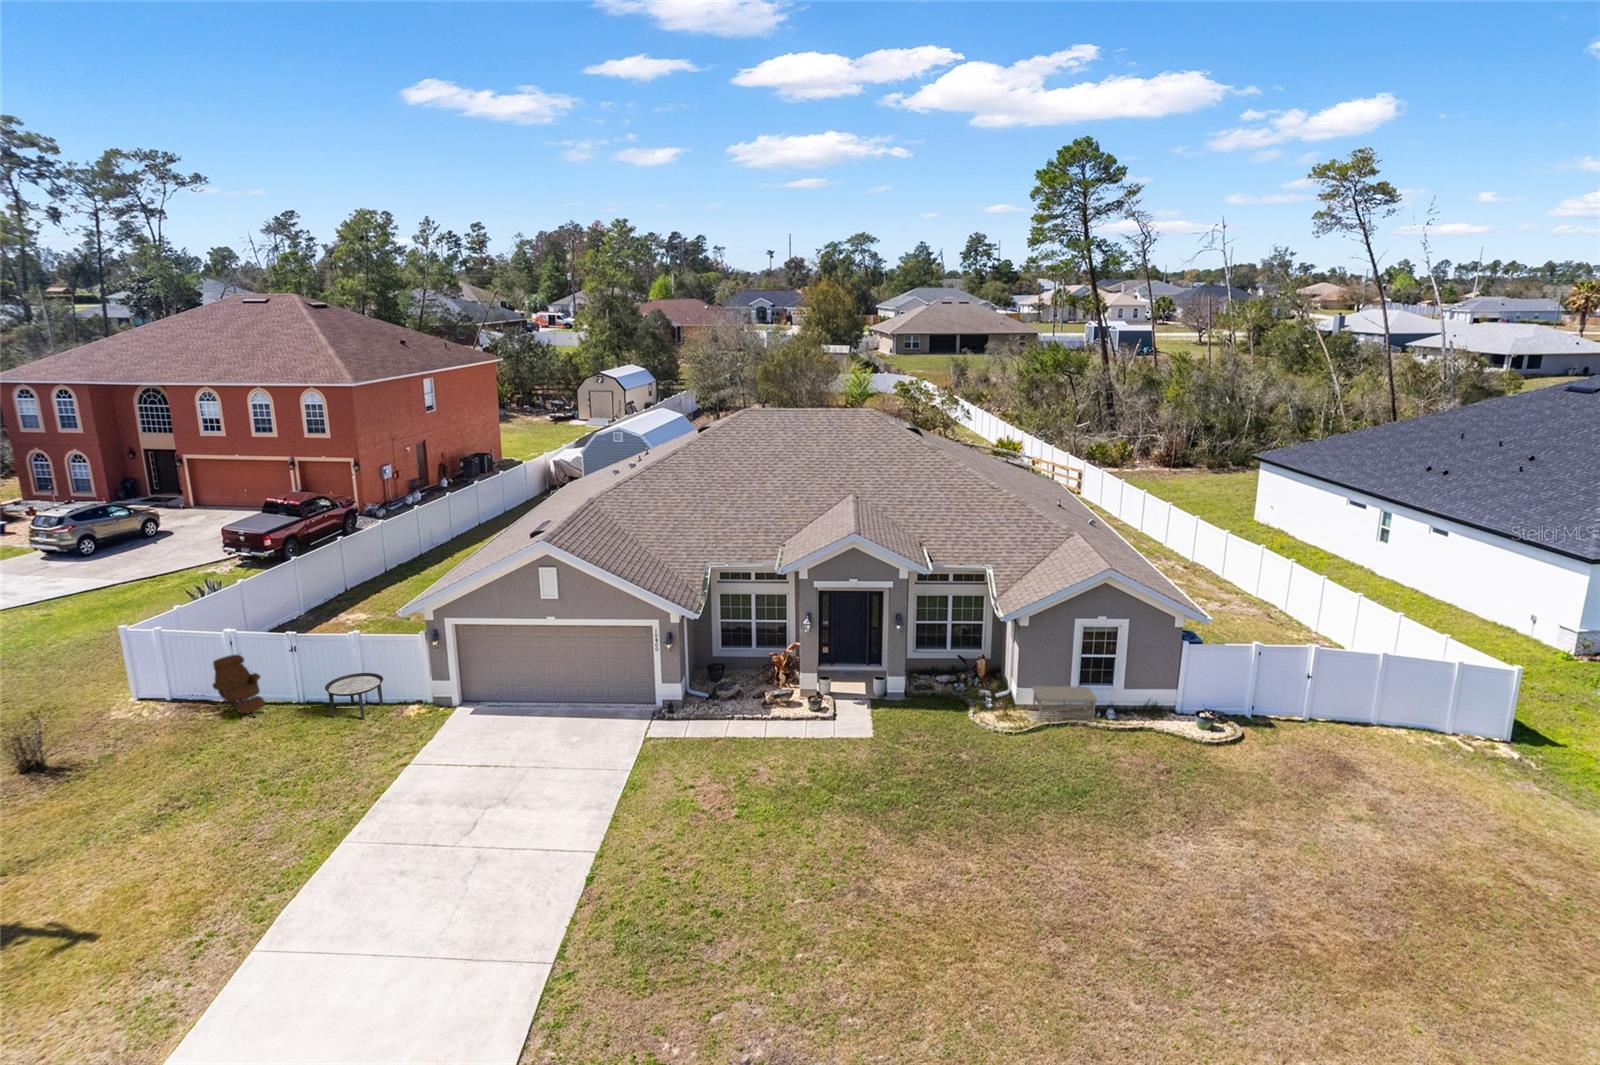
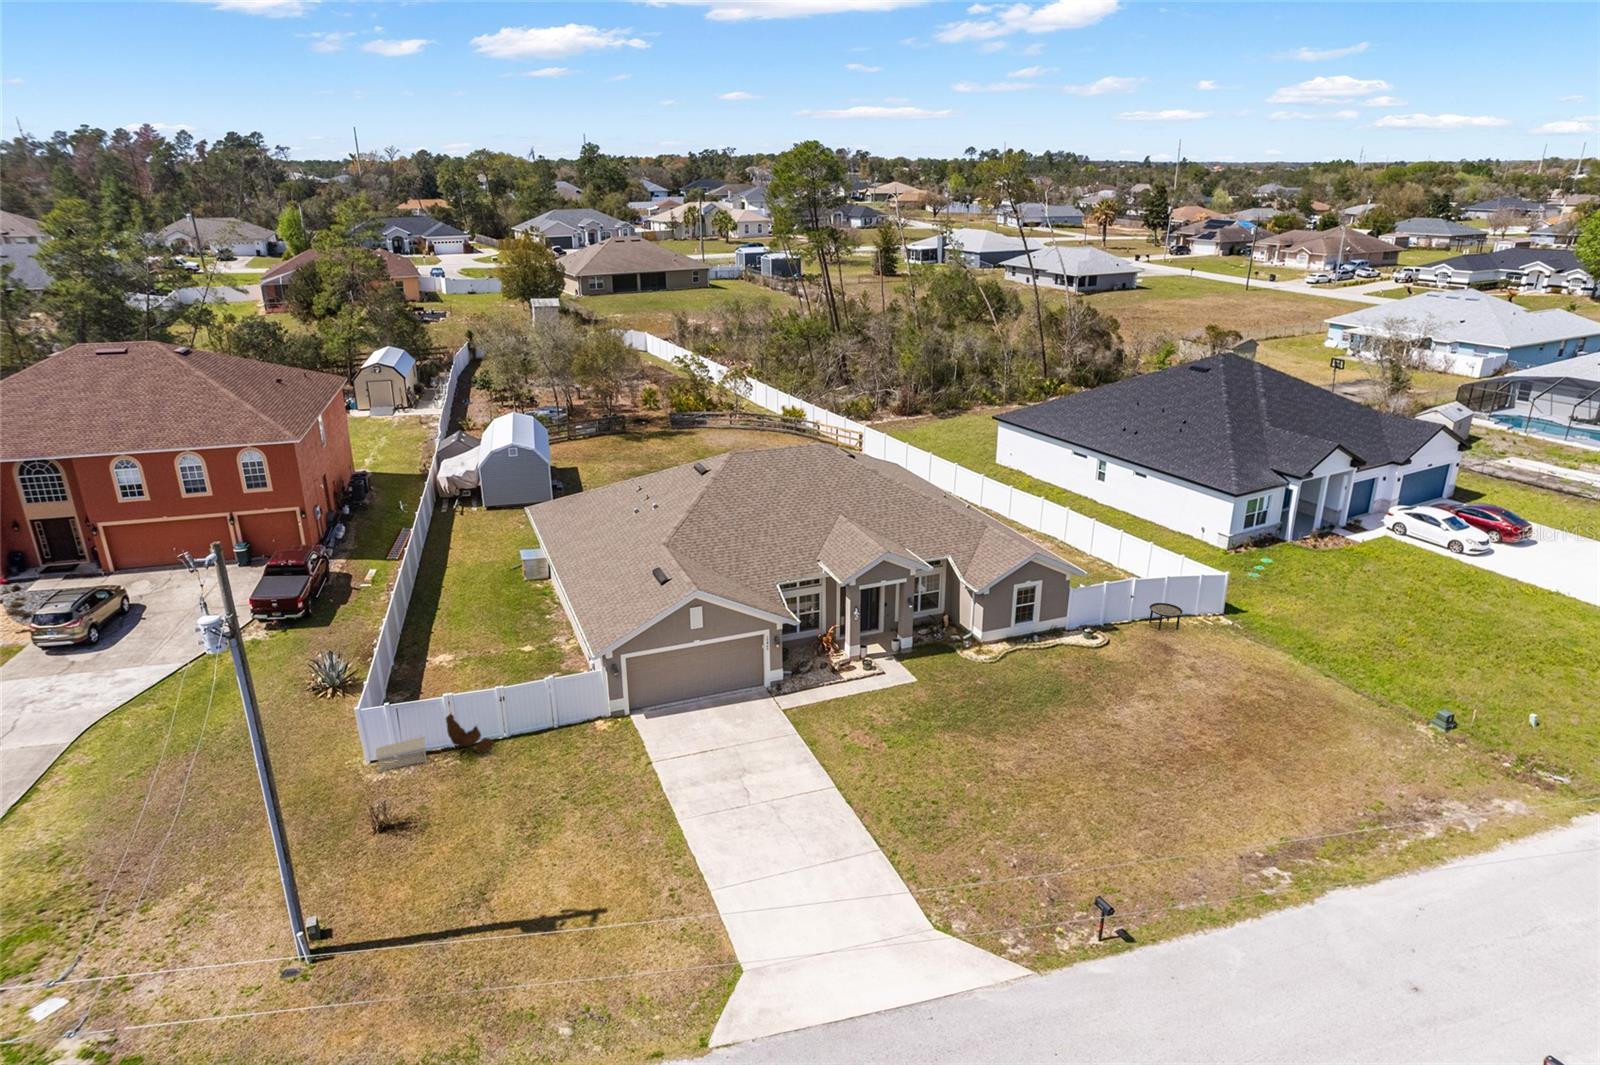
round table: present [325,673,383,720] -> present [1149,603,1183,631]
storage bench: present [1032,686,1097,722] -> present [376,737,427,772]

